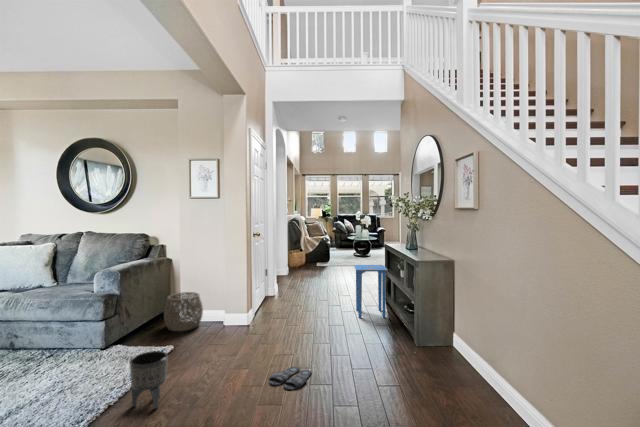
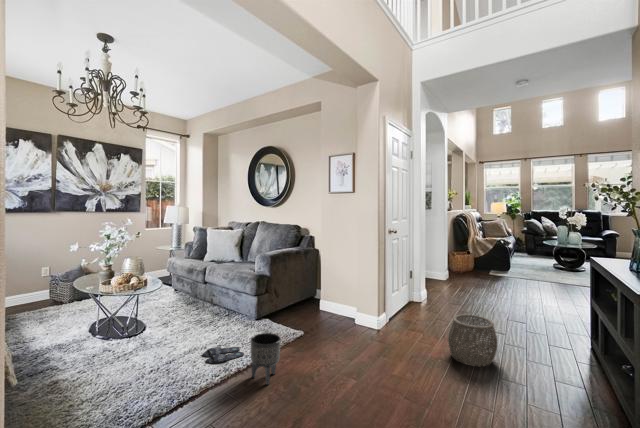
side table: present [354,265,388,318] -> none [511,280,556,353]
woven basket: present [164,292,203,331] -> present [448,315,497,367]
slippers: present [269,367,312,390] -> present [202,347,244,364]

